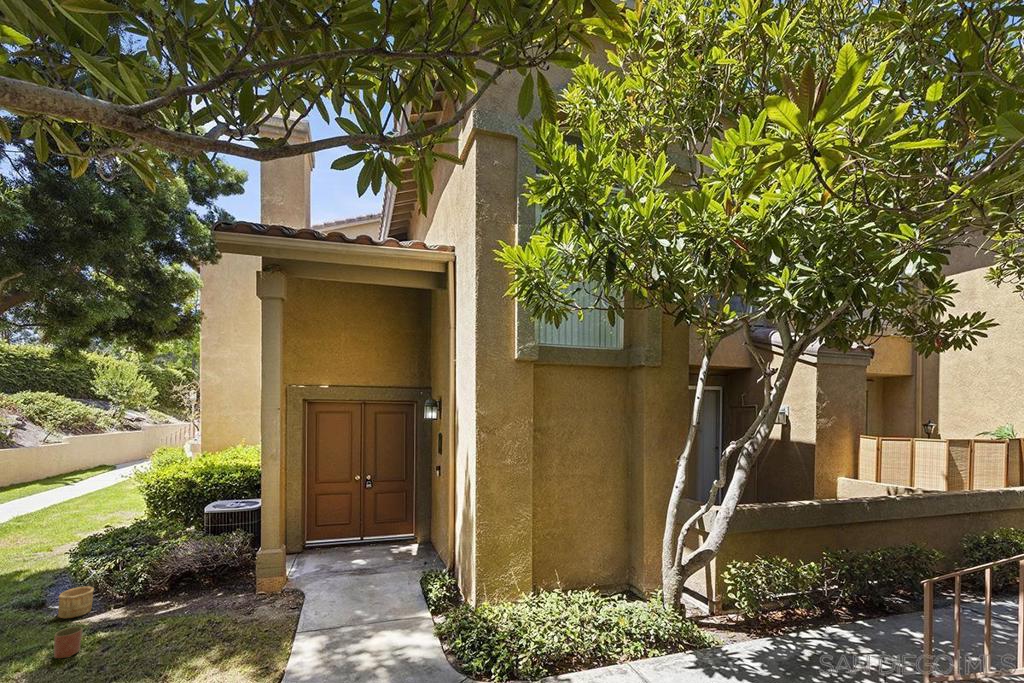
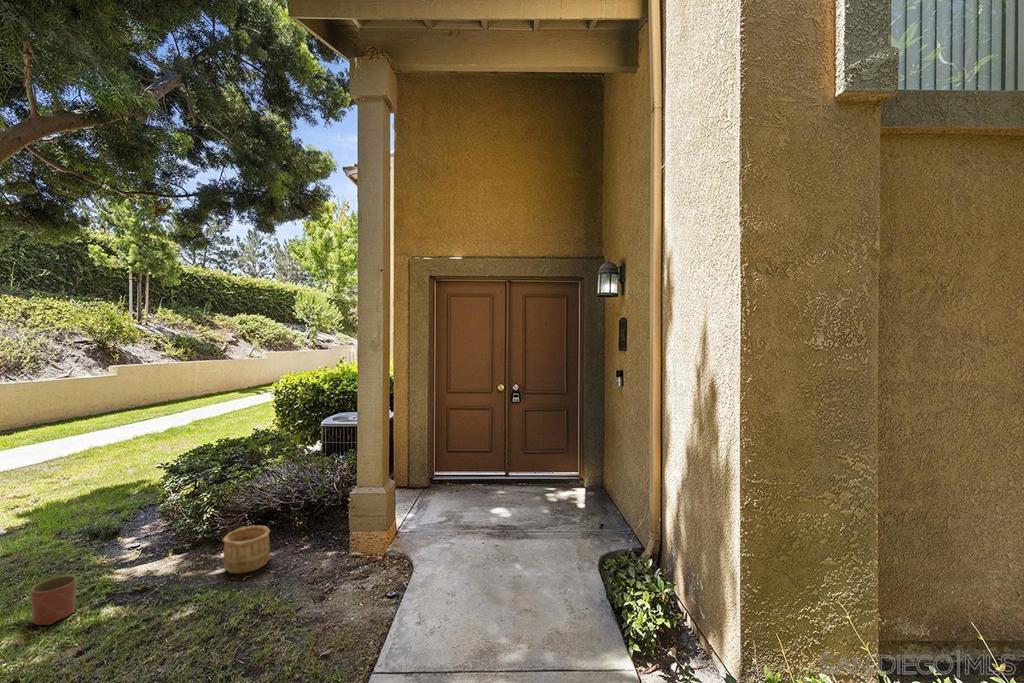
wooden bucket: present [58,586,94,618] -> present [223,526,270,574]

